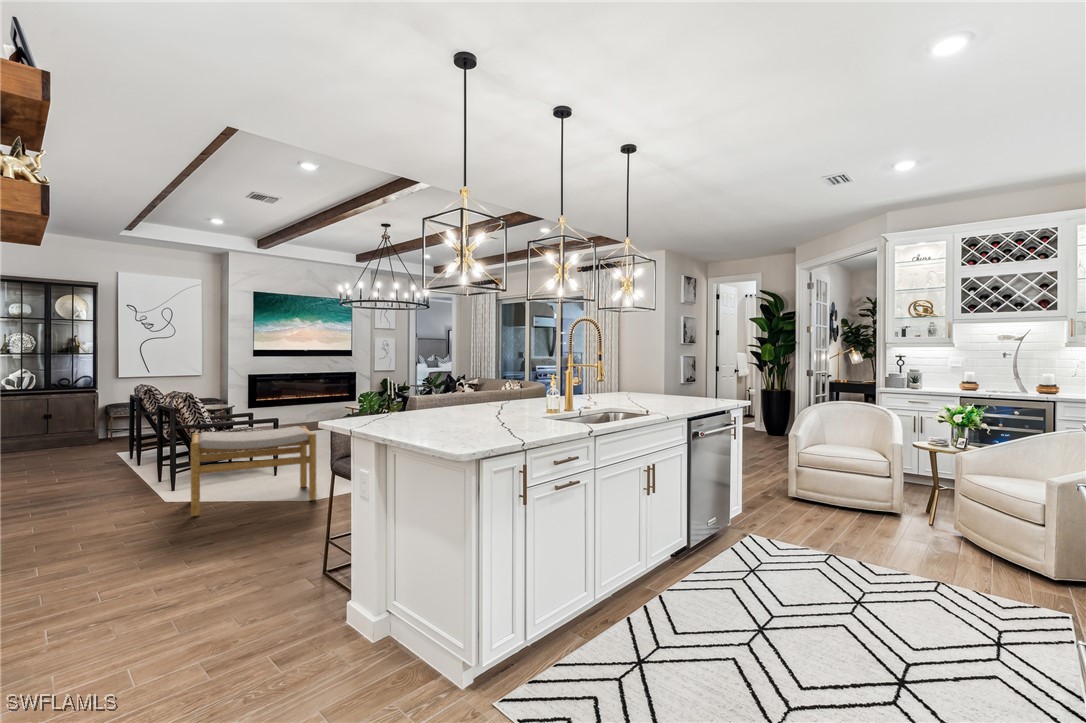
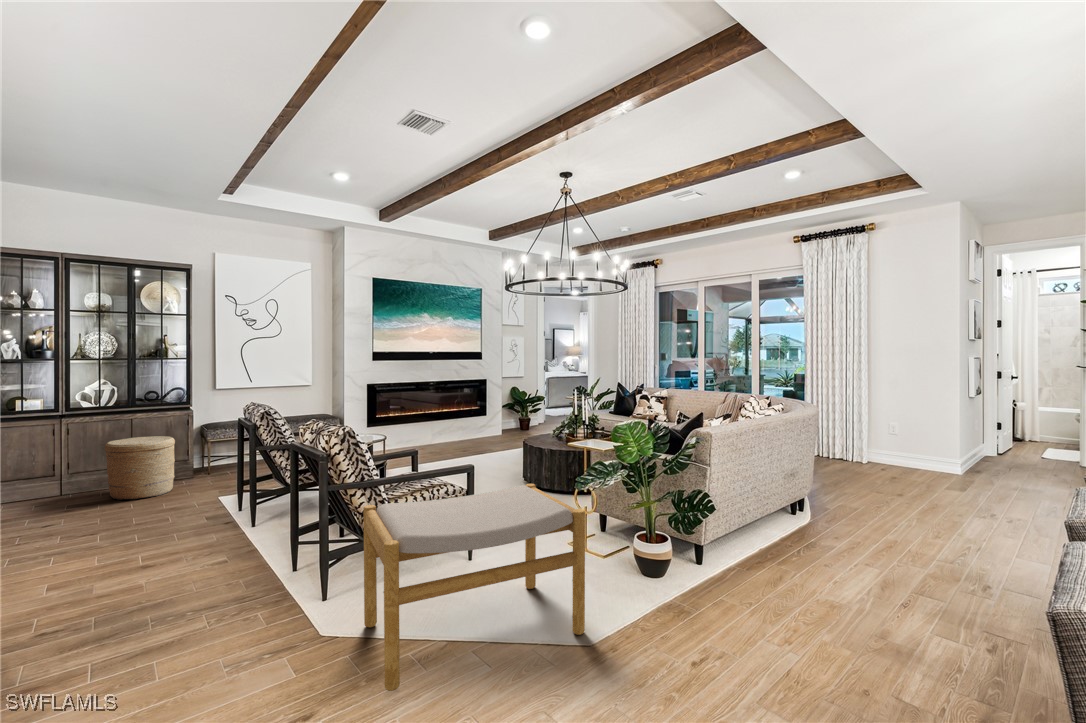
basket: none [27,412,82,456] -> present [105,436,175,500]

